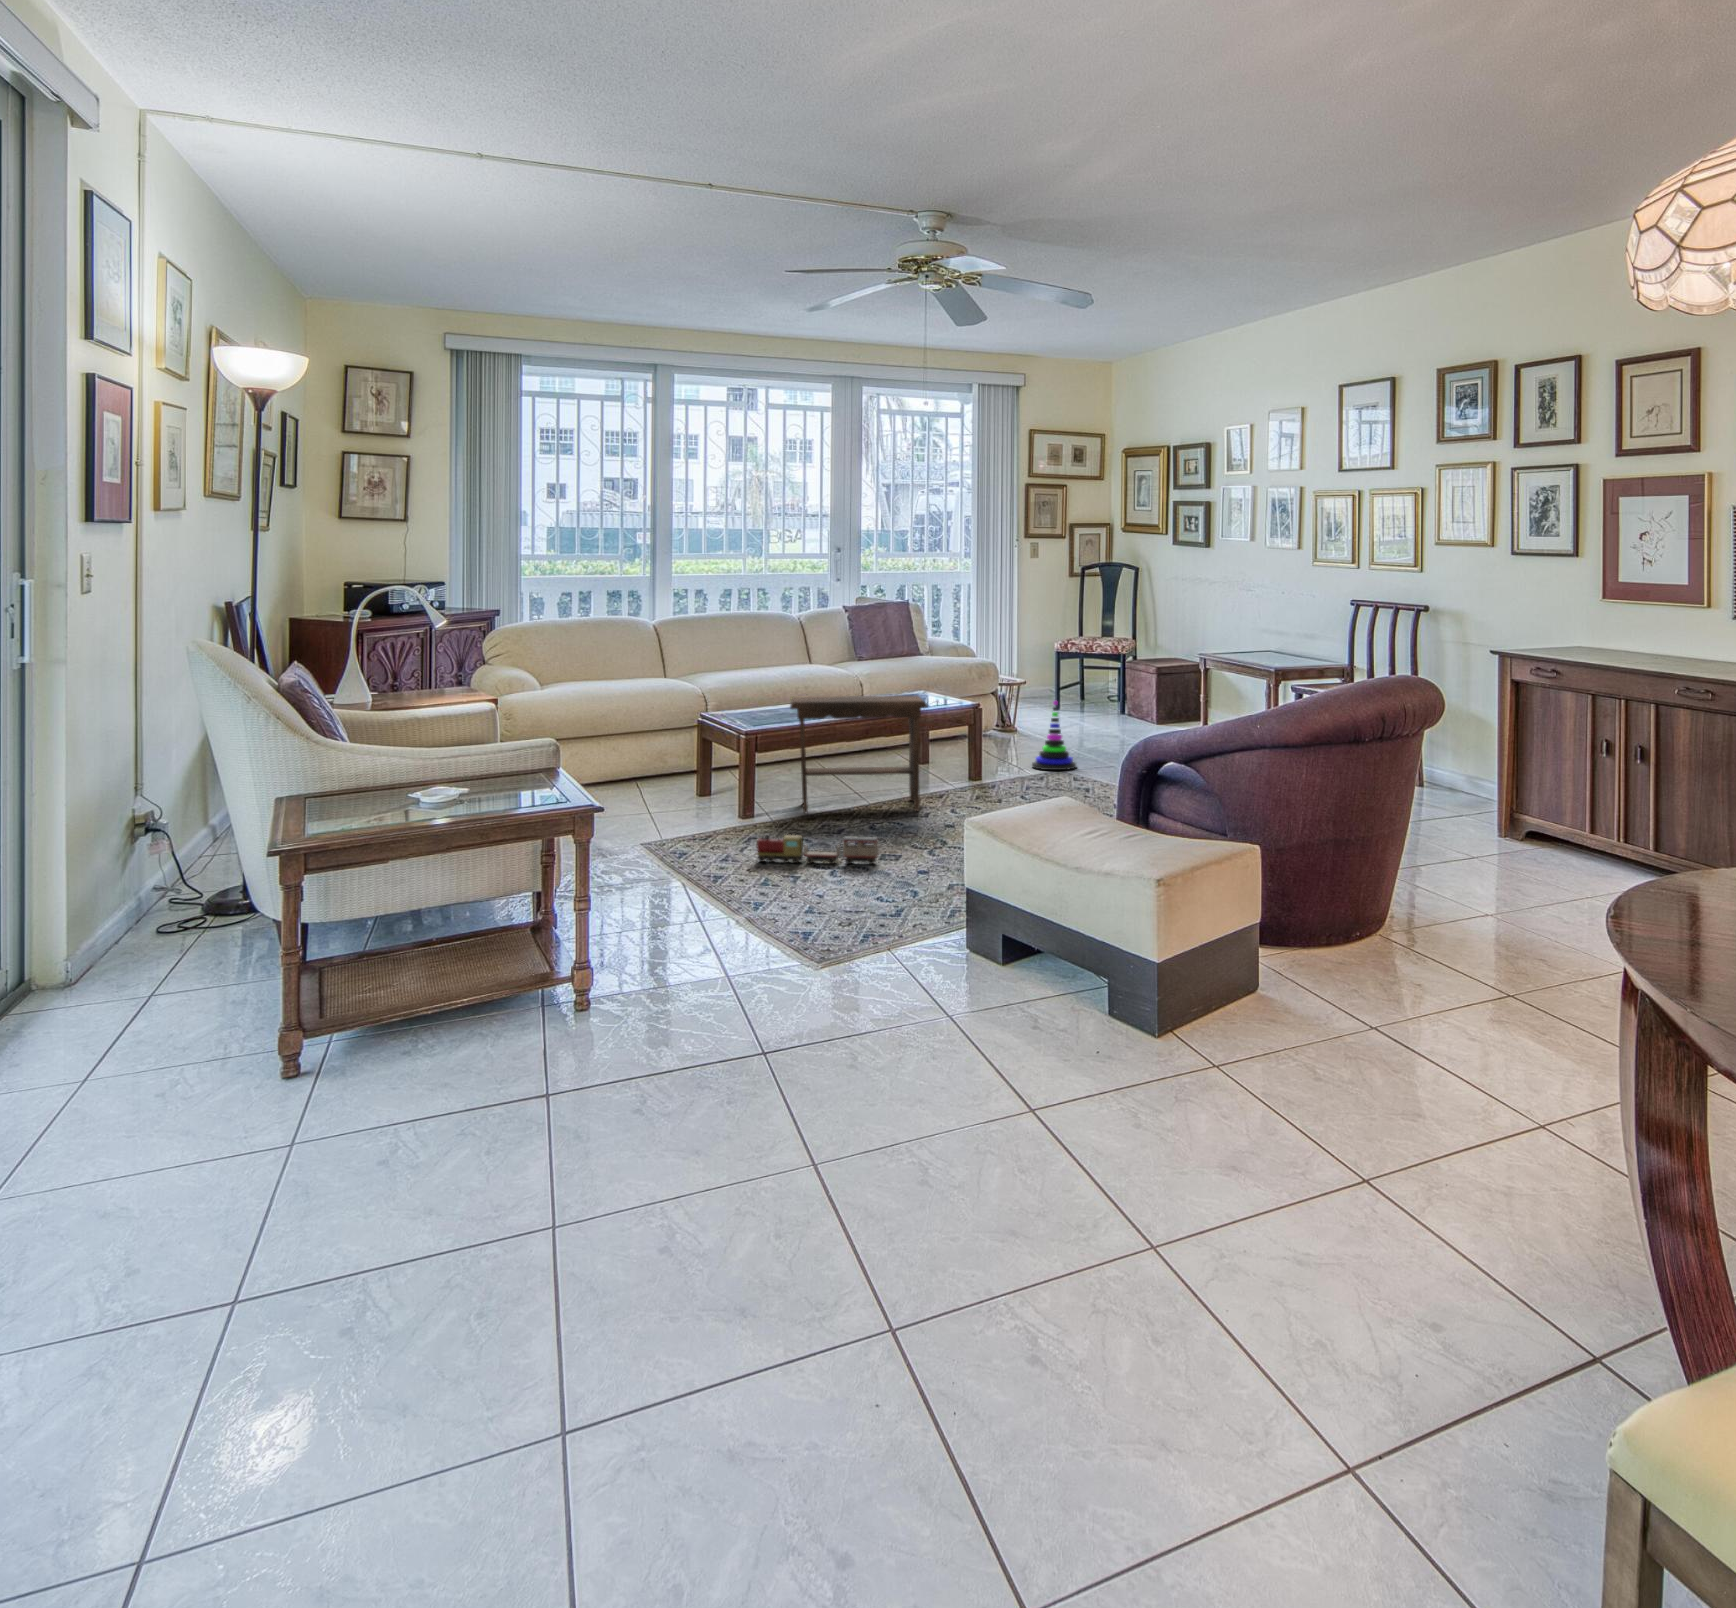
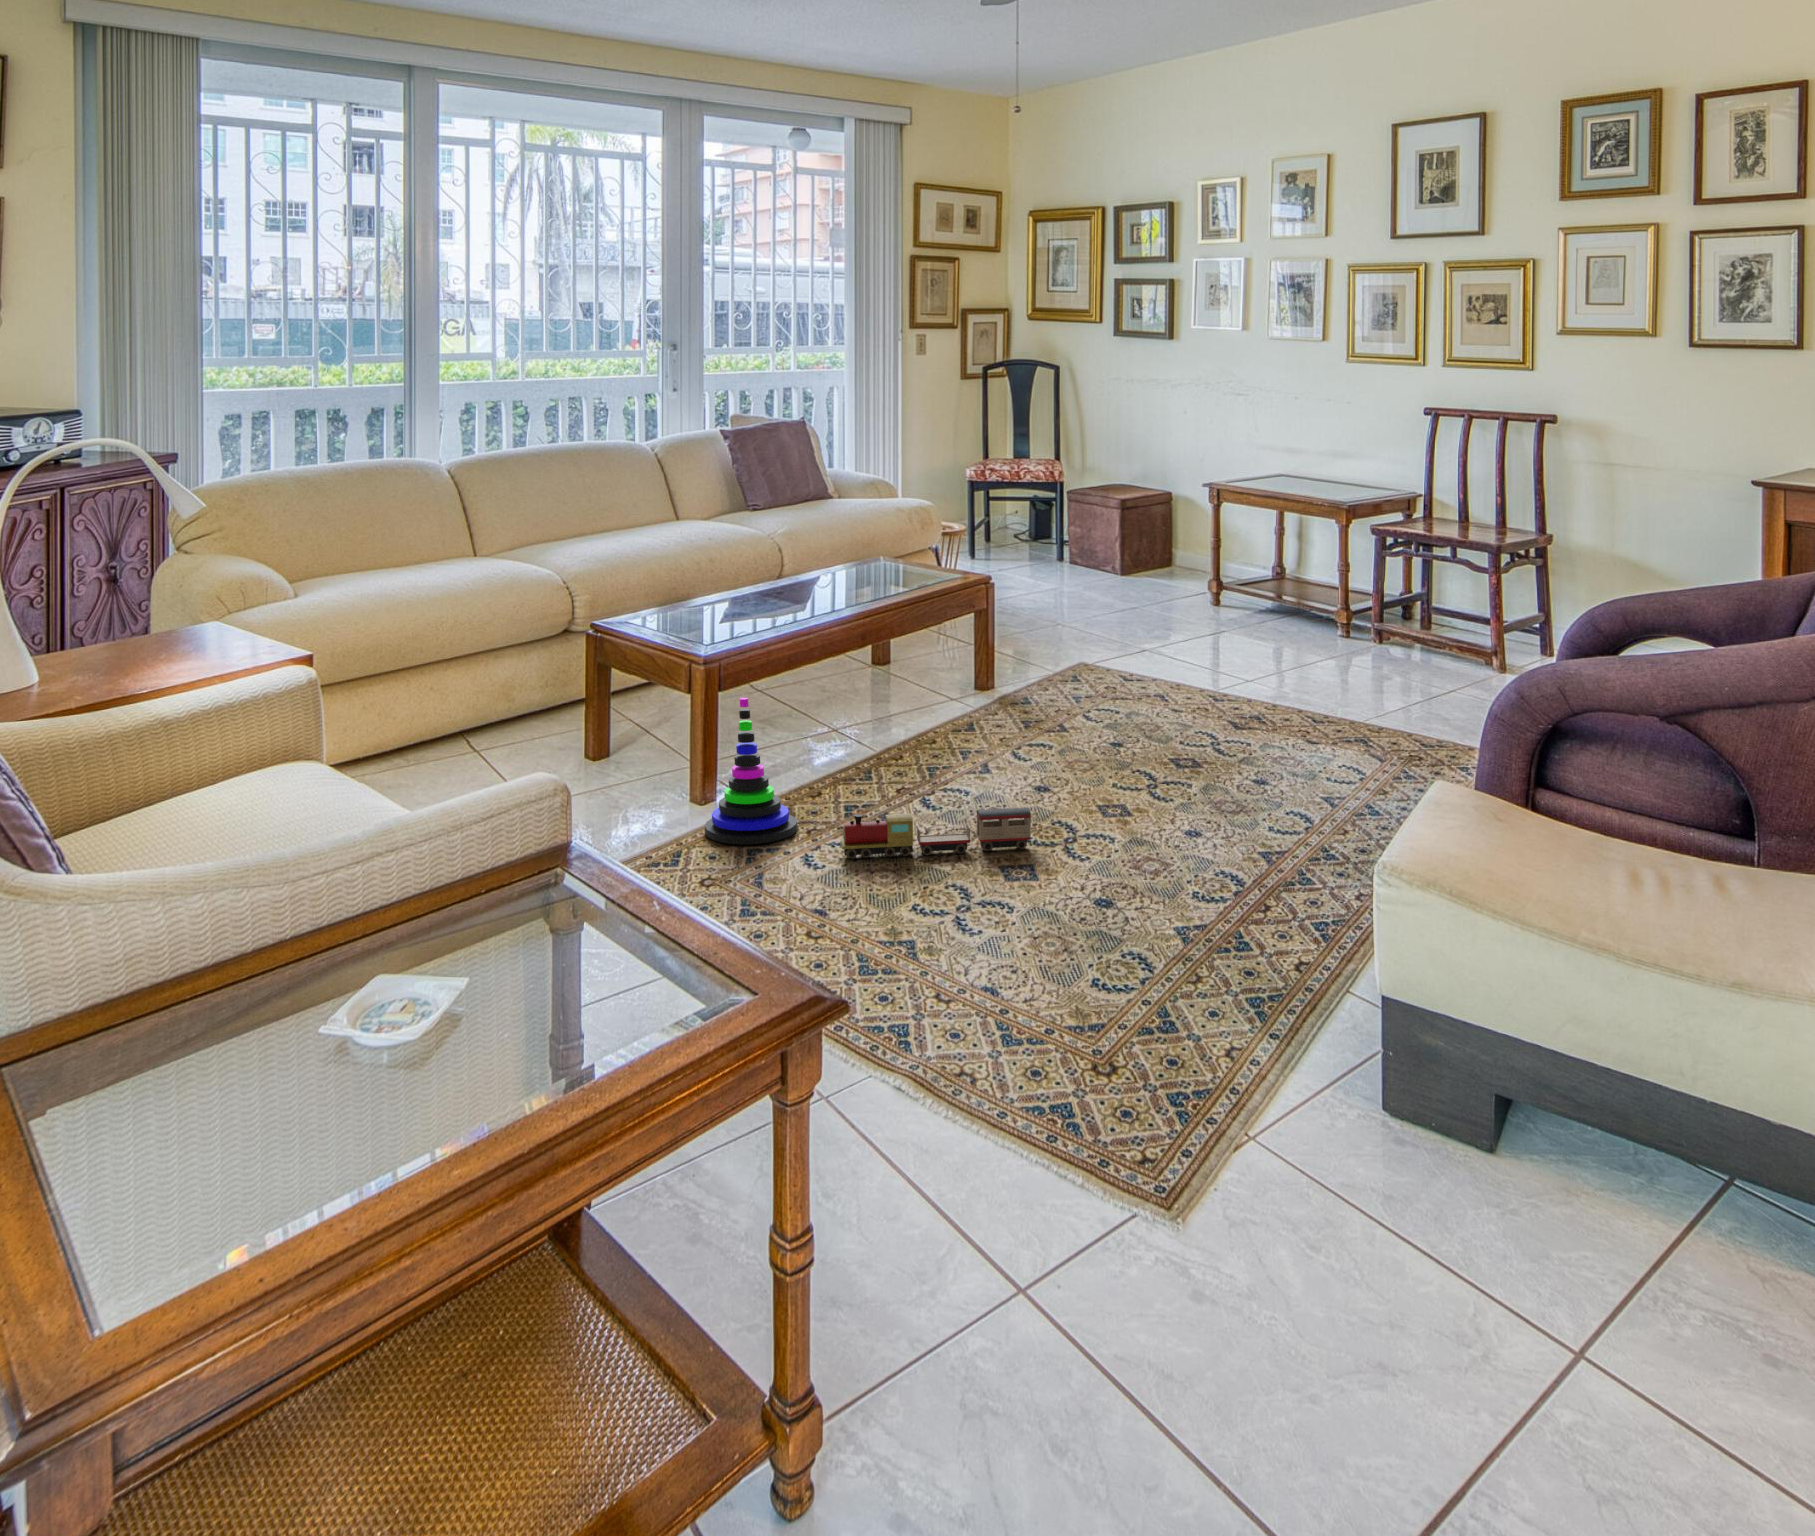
footstool: present [790,696,928,813] -> none [773,572,993,758]
stacking toy: present [1032,701,1076,770] -> present [705,698,797,845]

